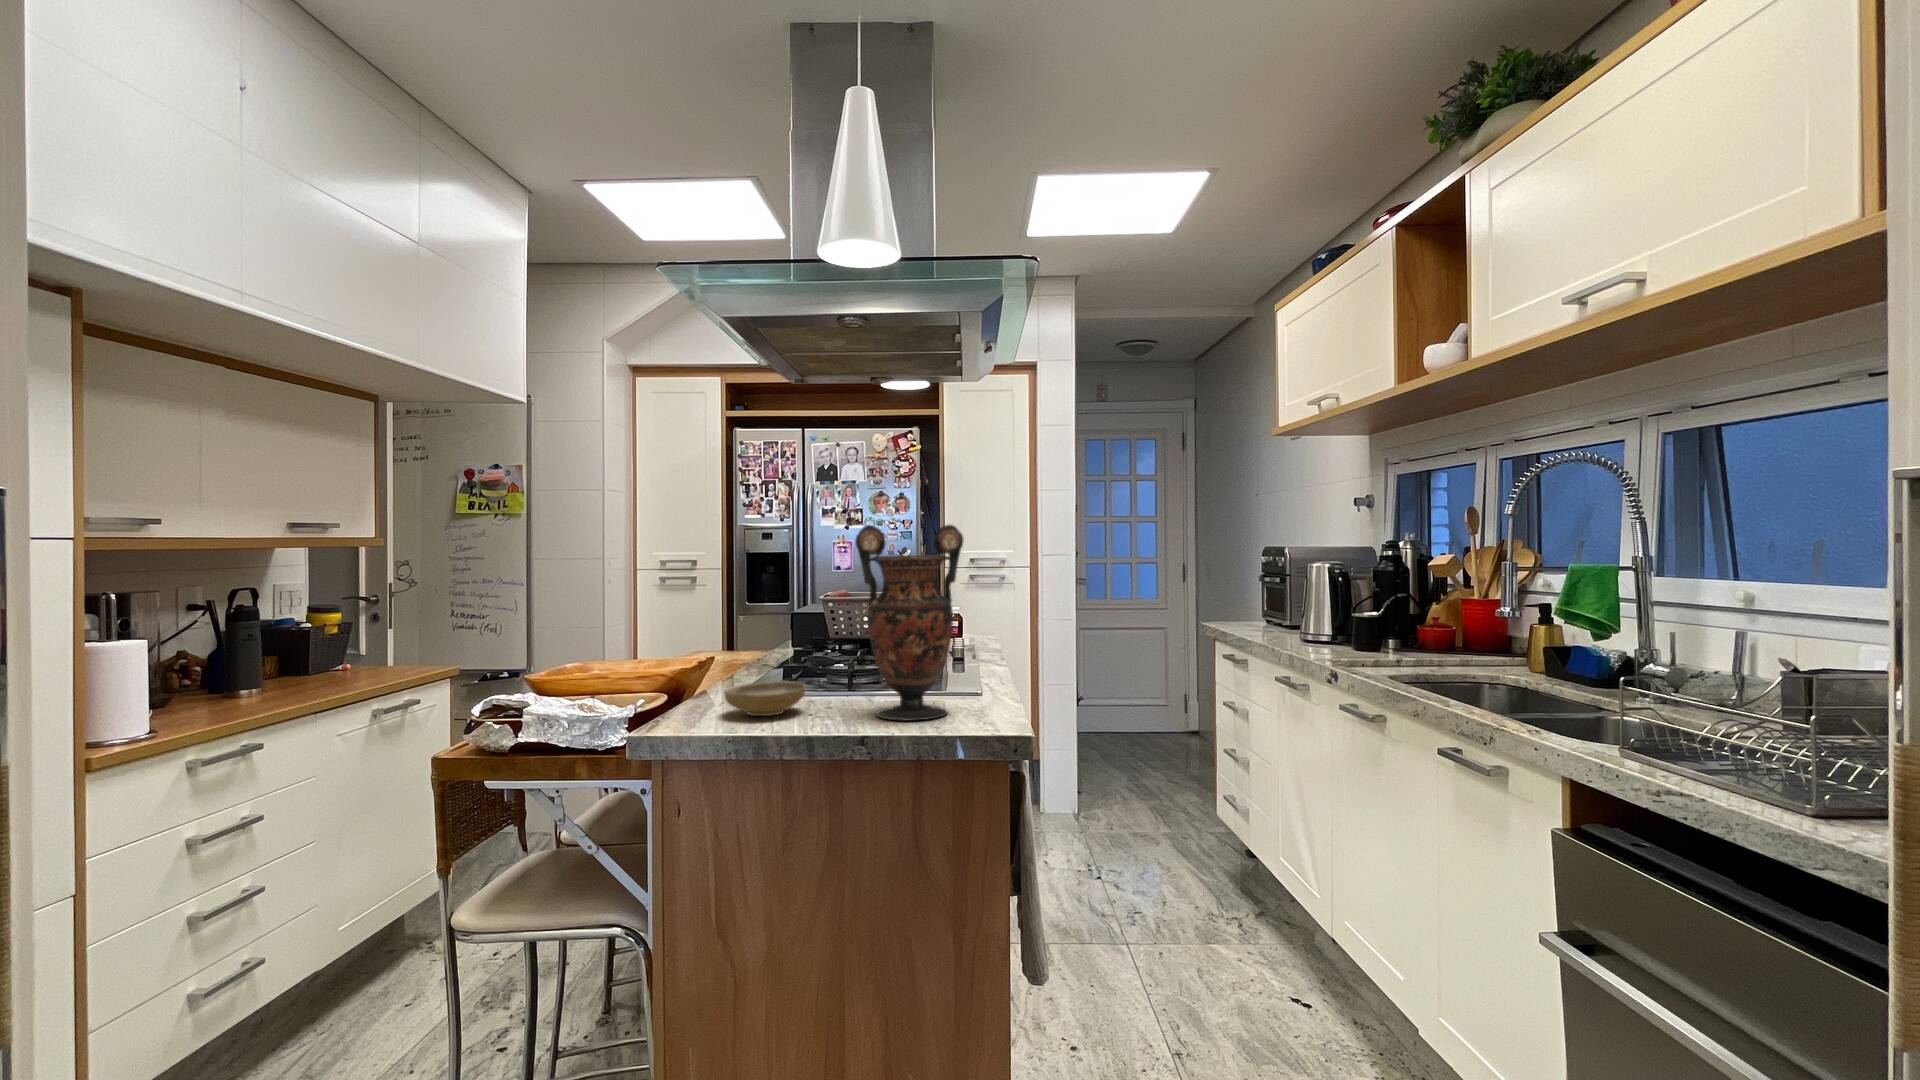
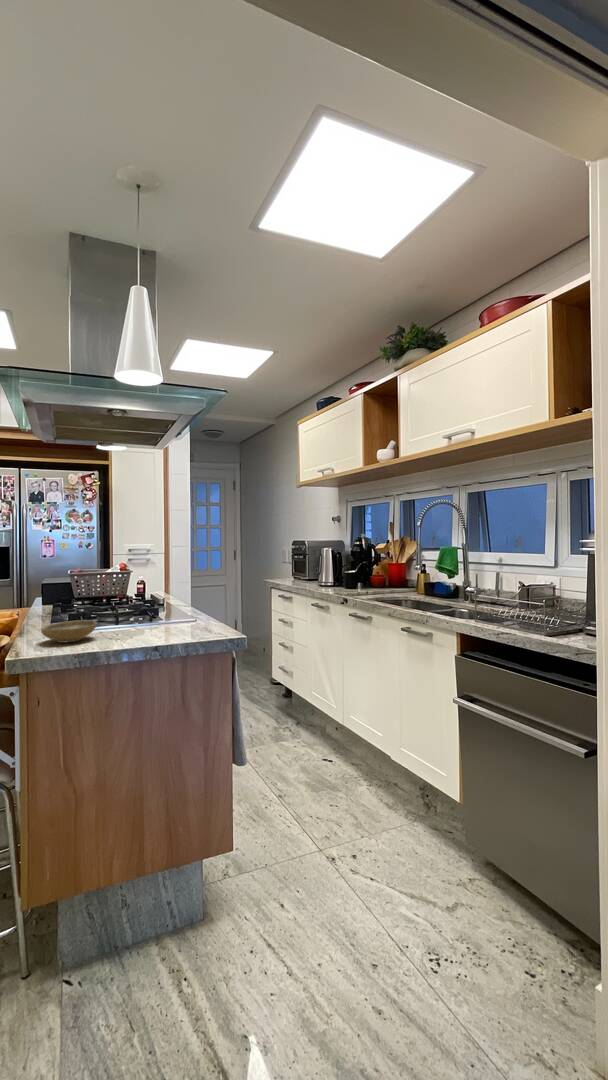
vase: present [855,525,964,721] -> none [131,525,193,636]

